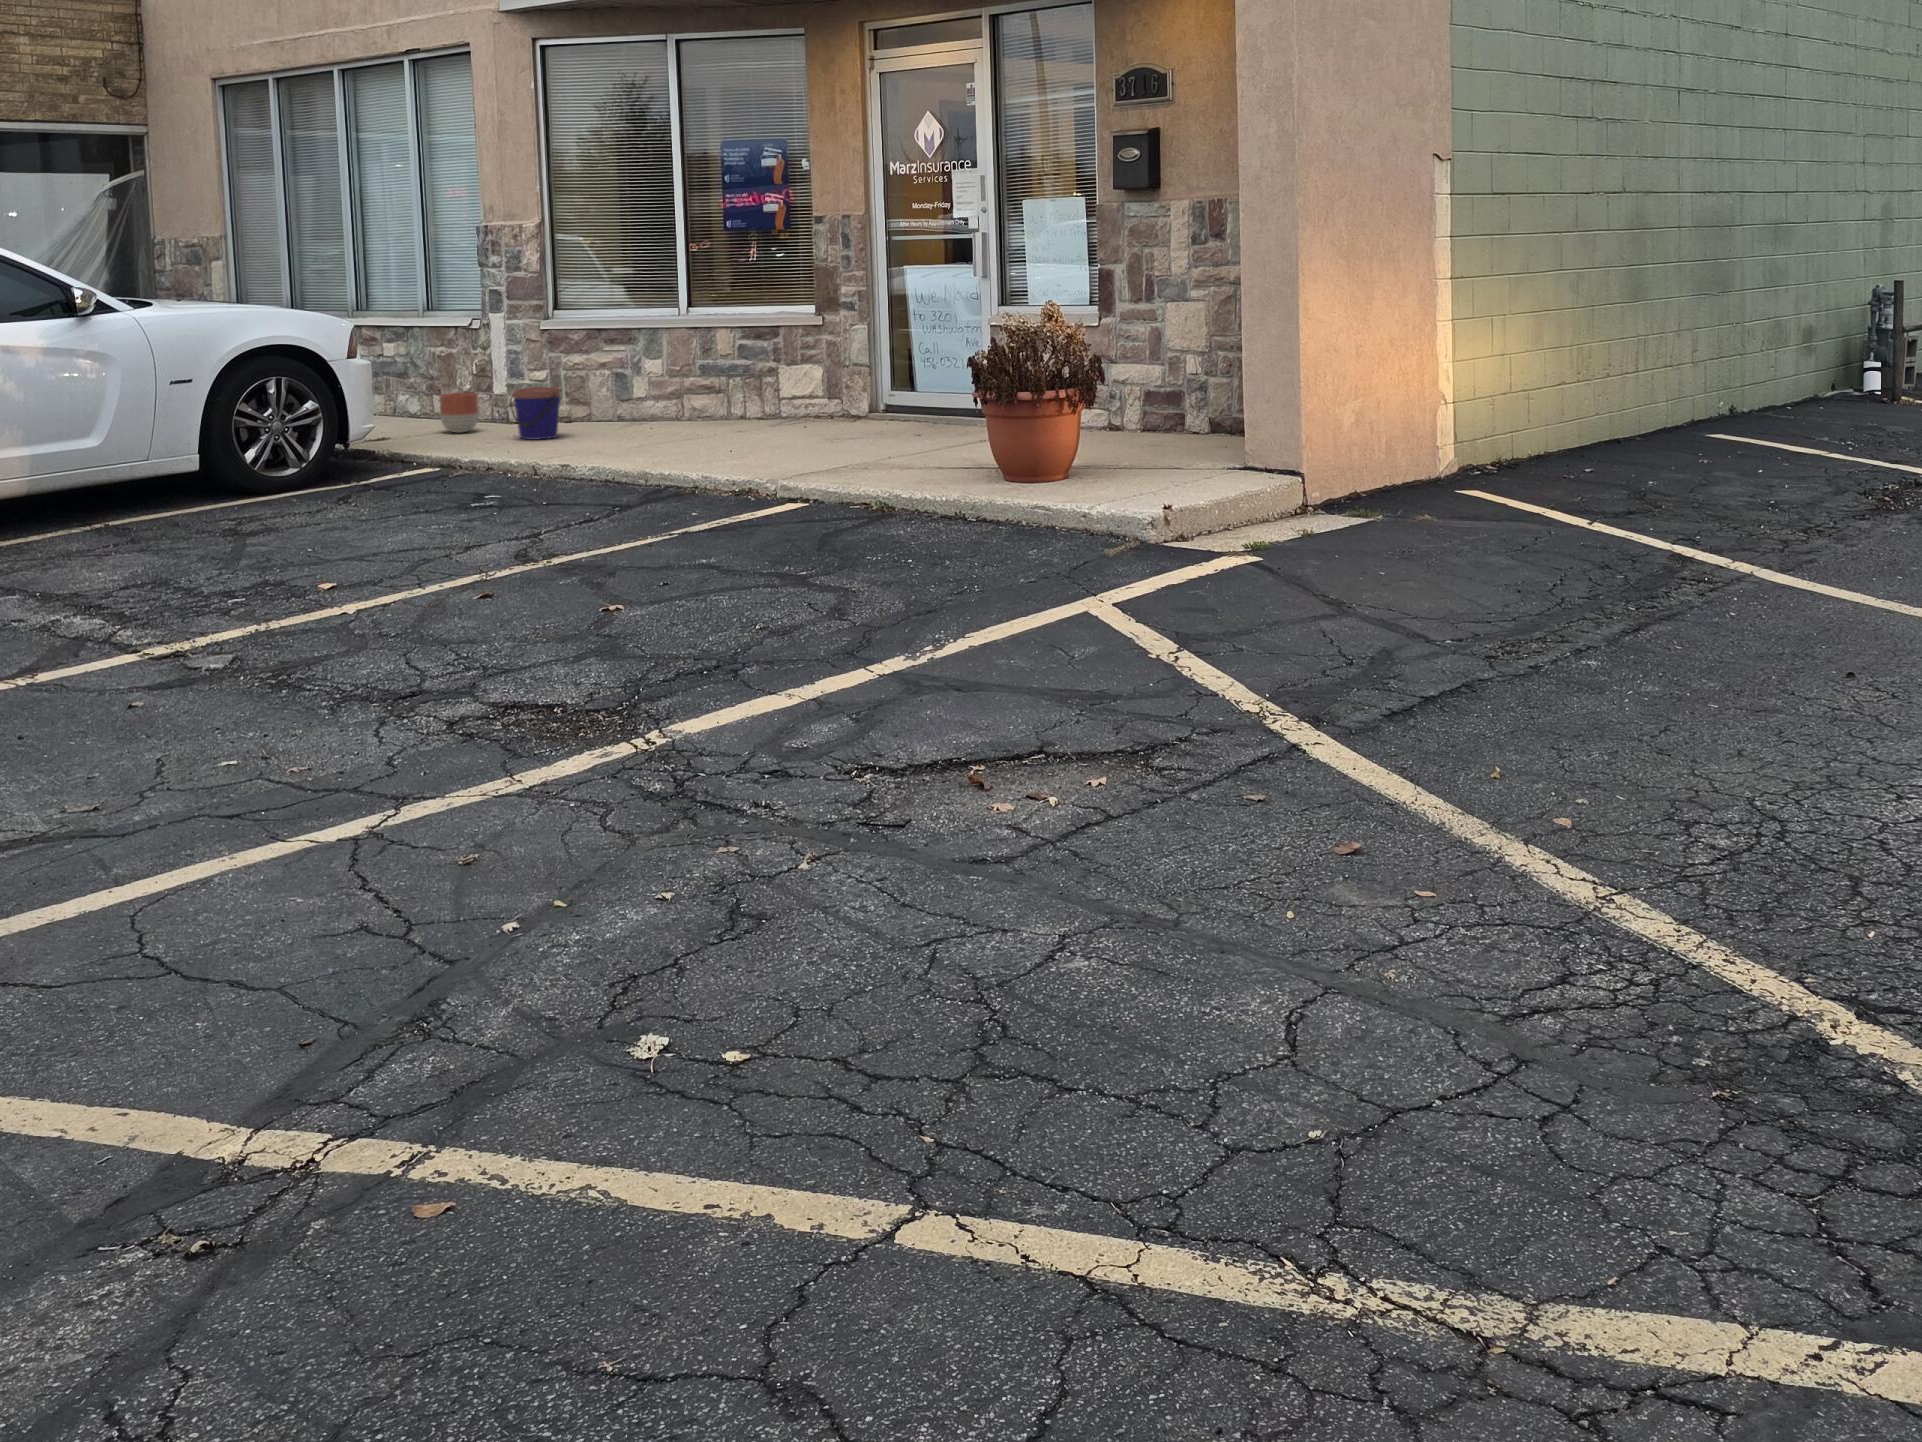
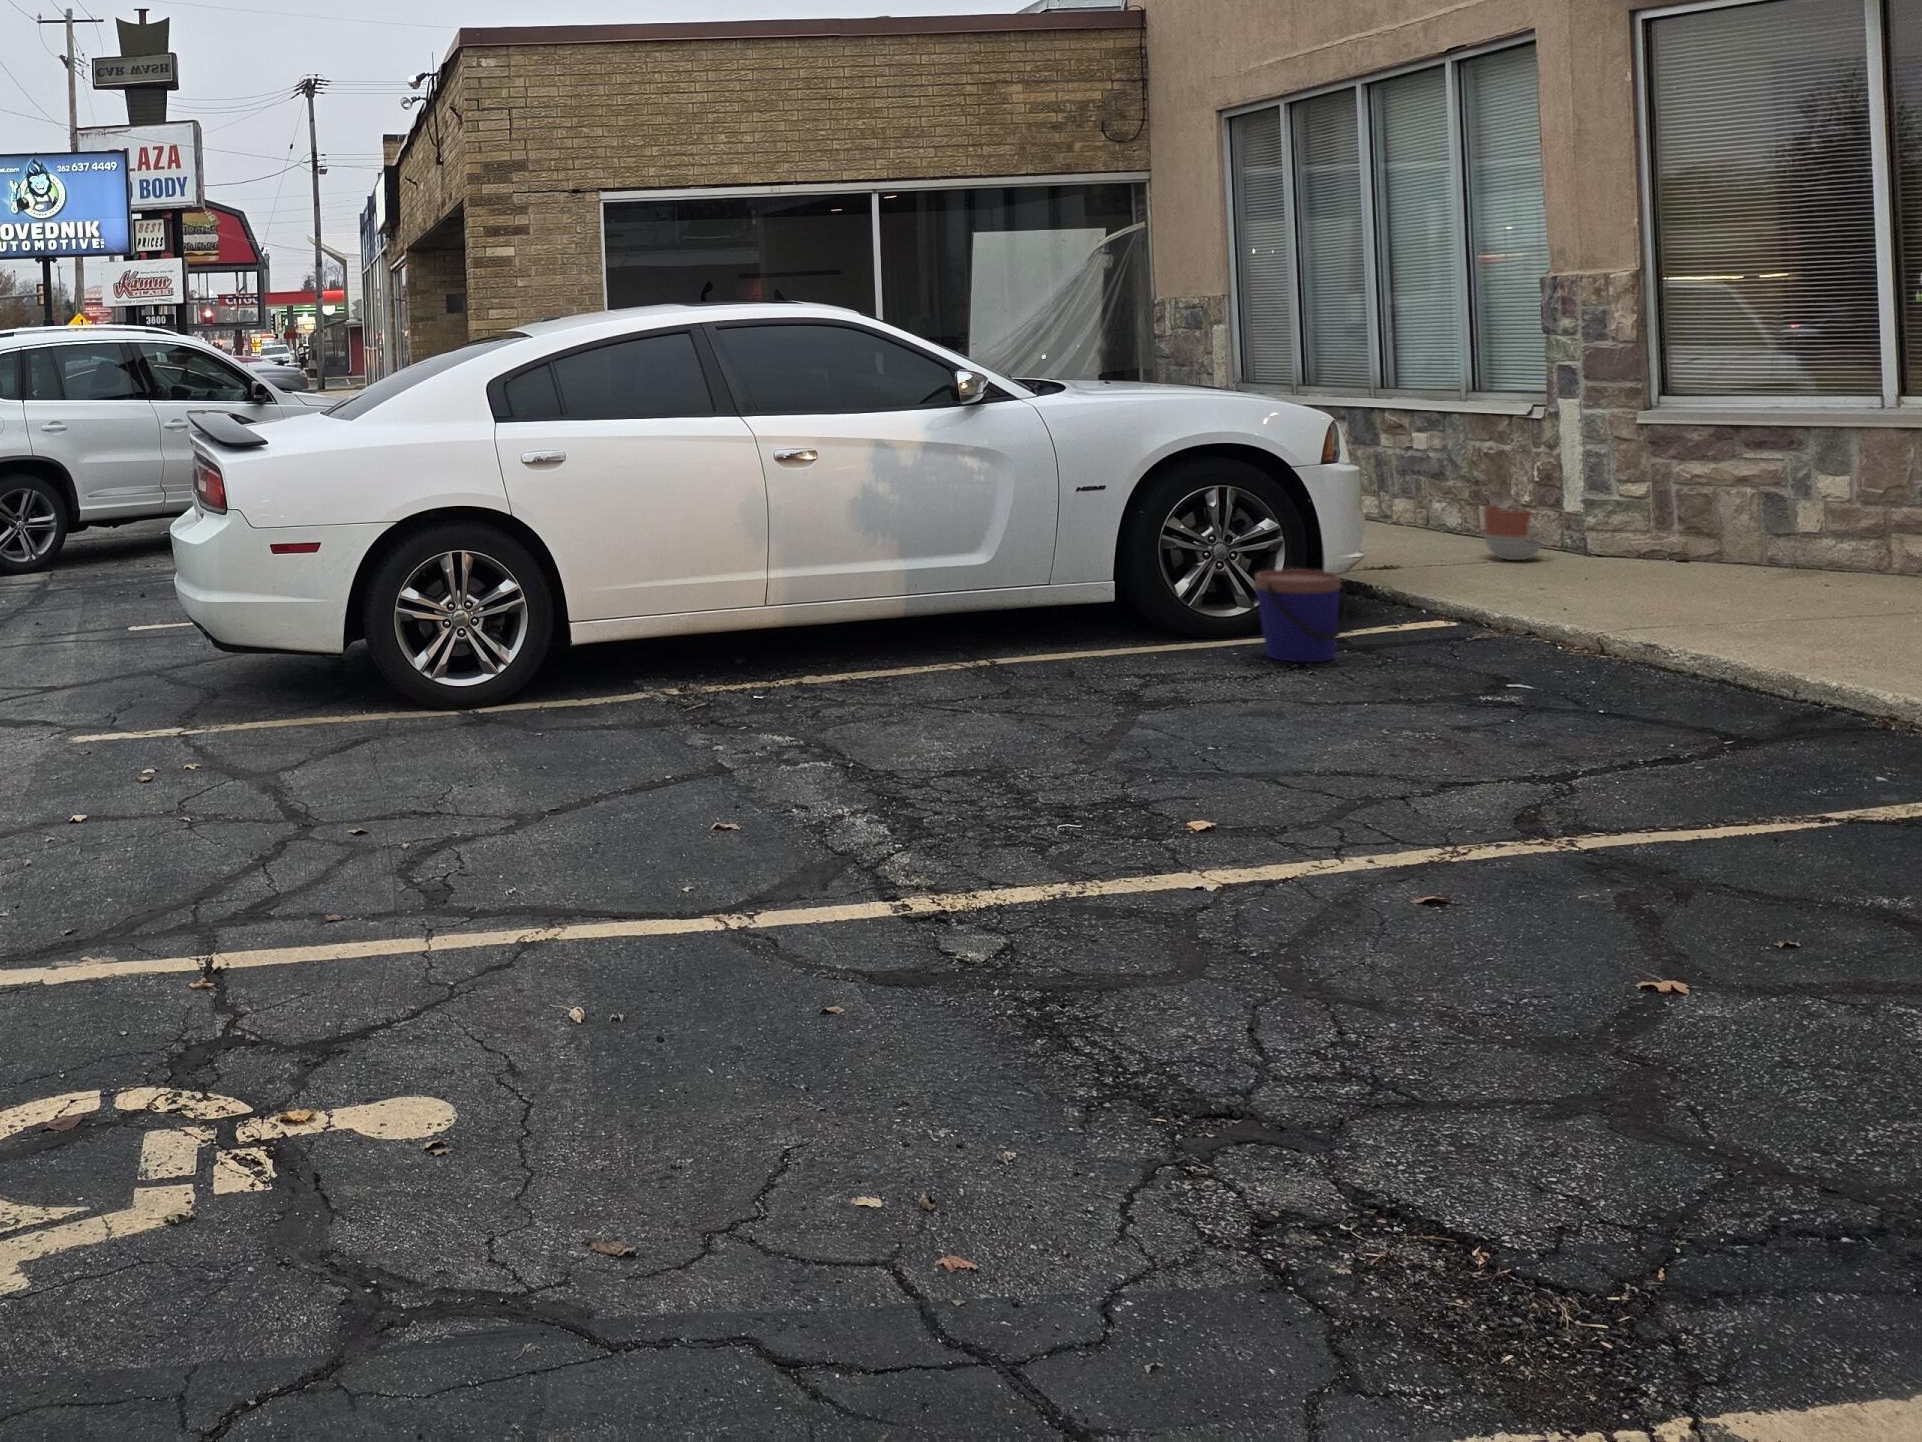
bucket: present [510,387,560,440] -> present [1255,569,1347,662]

